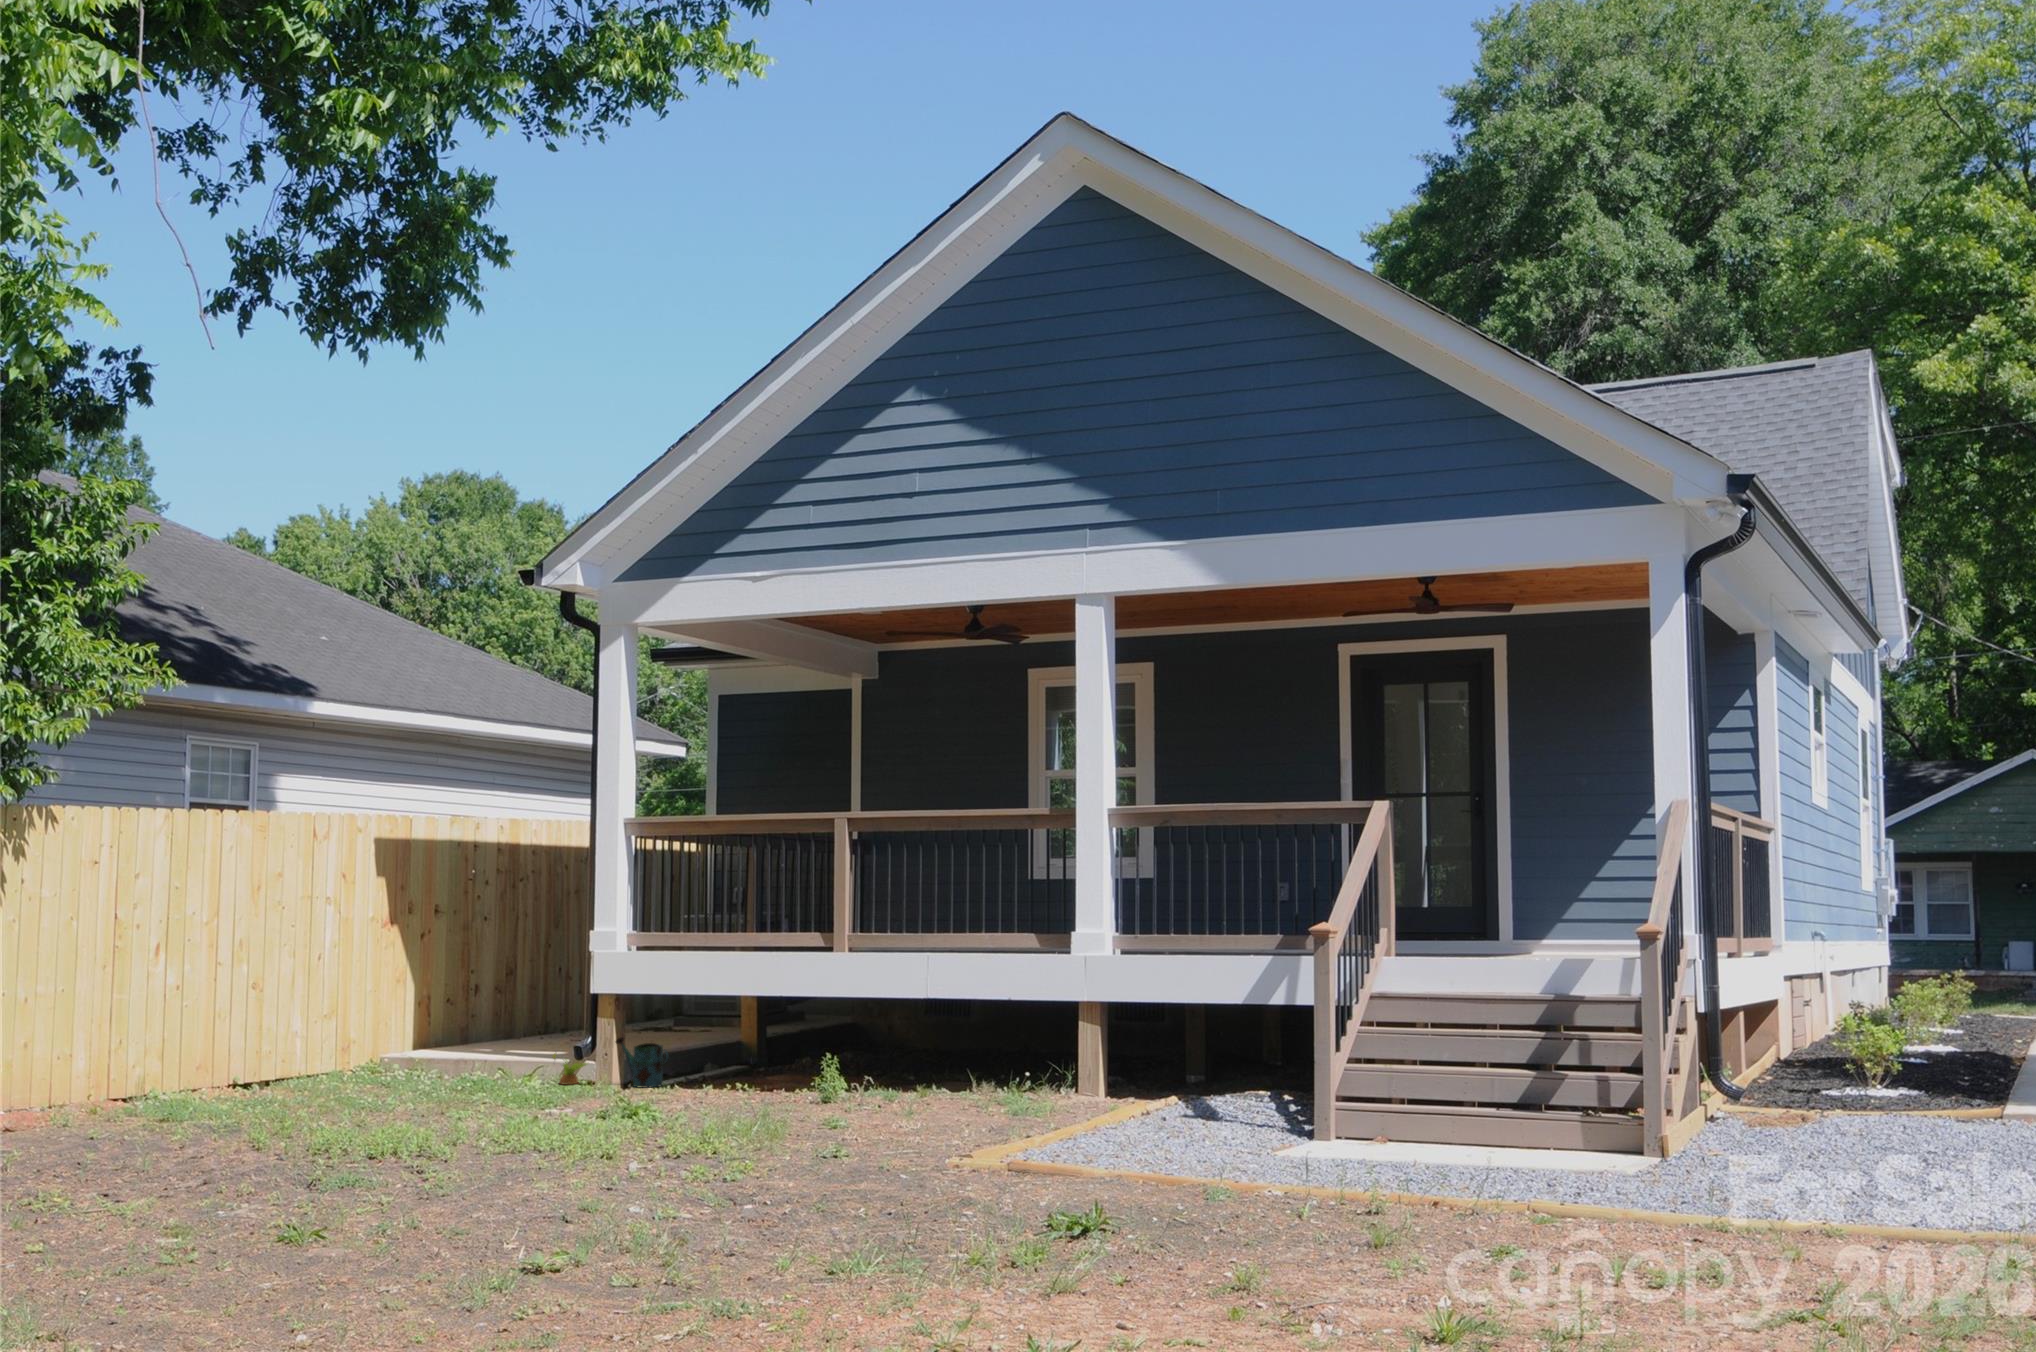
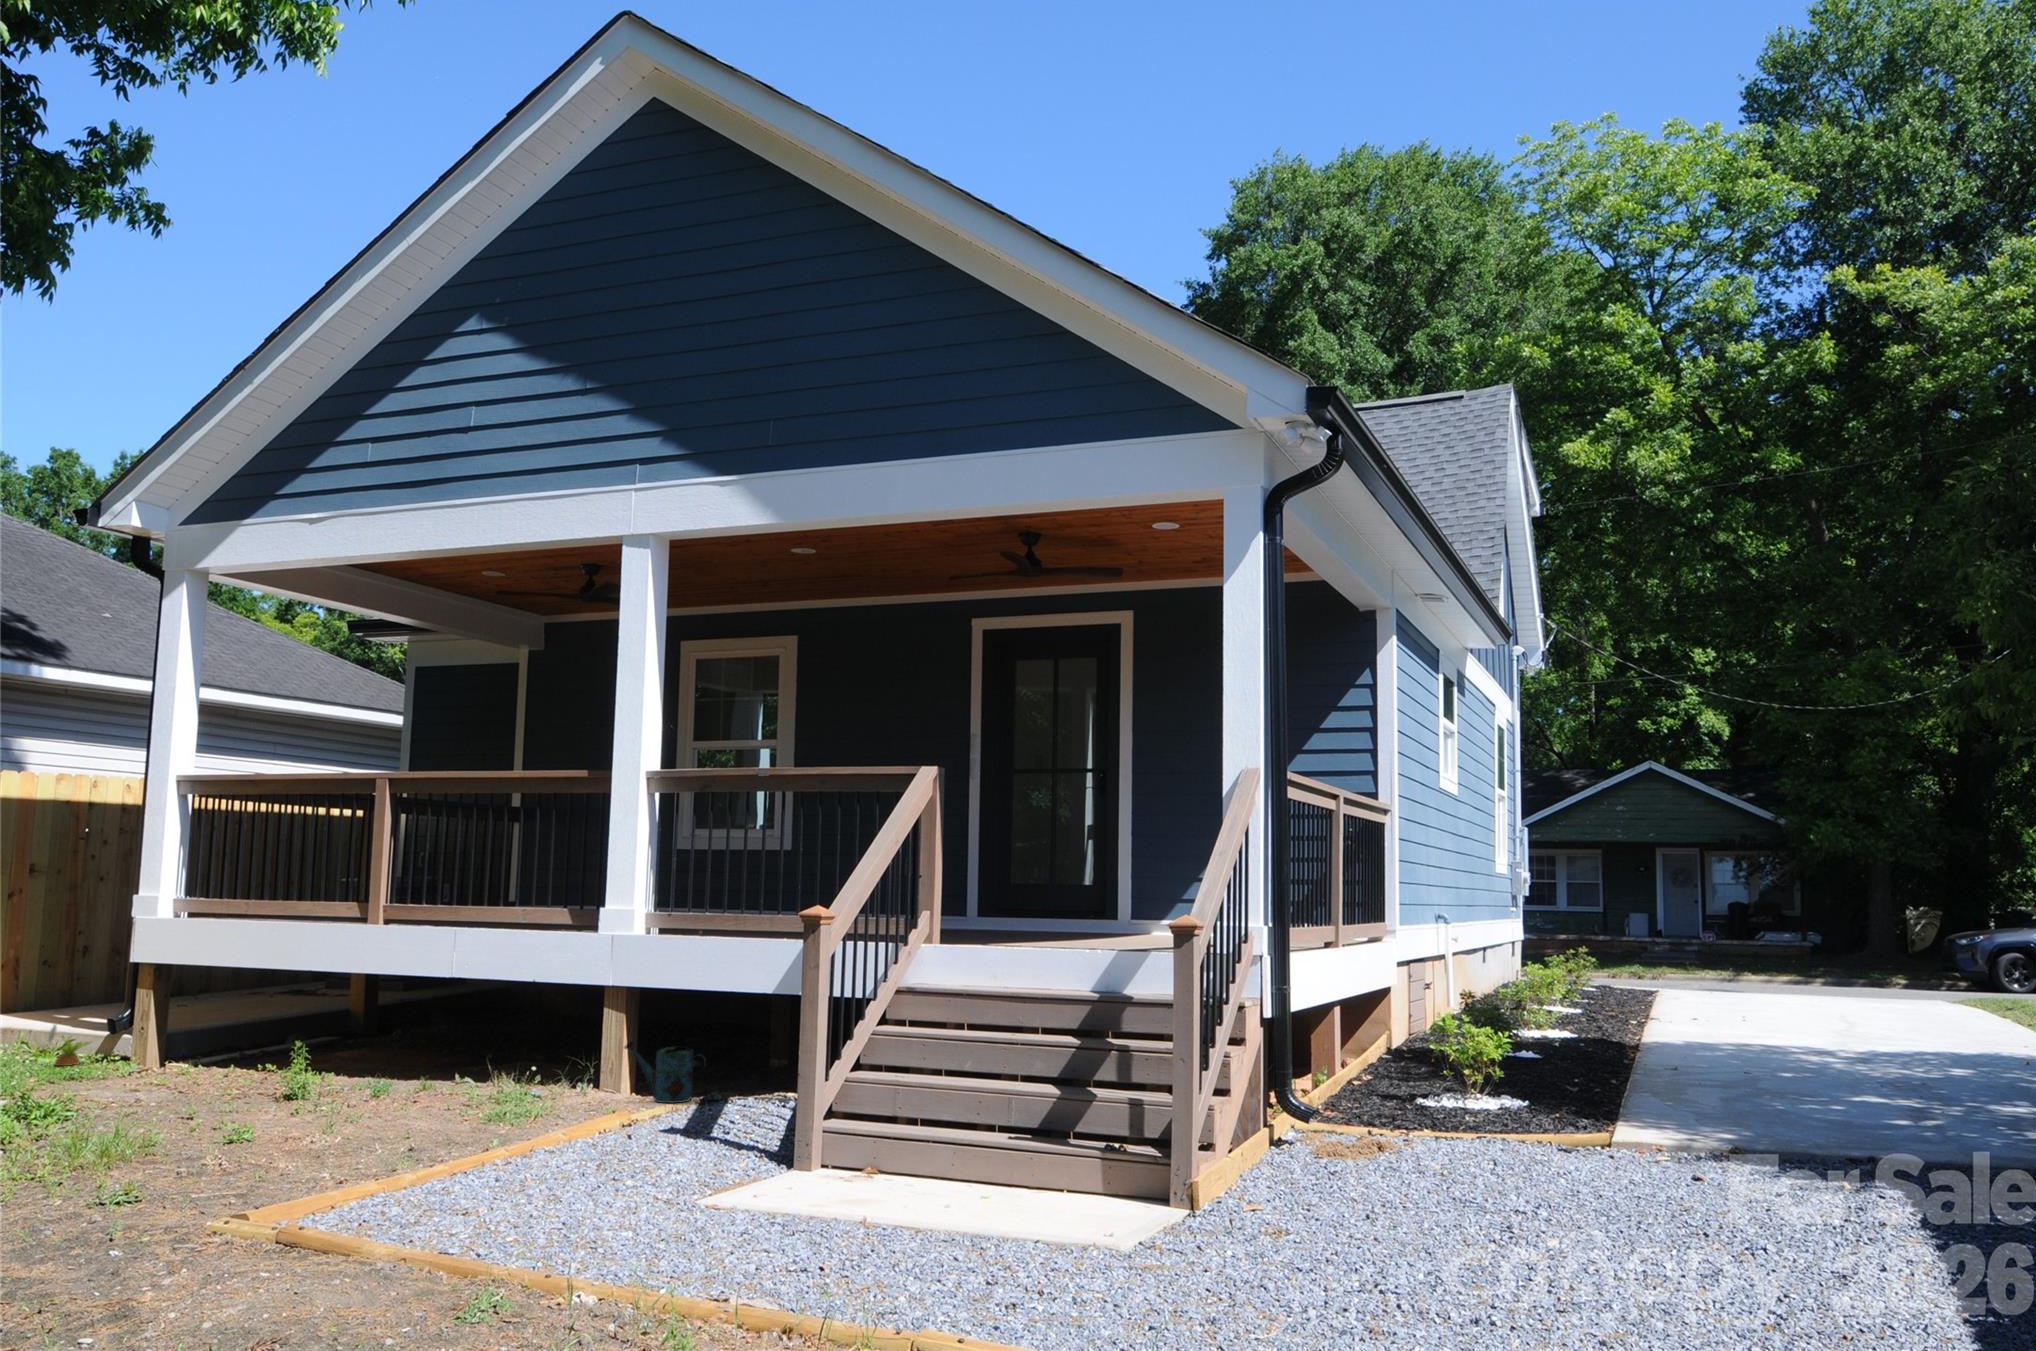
watering can: present [616,1037,669,1088] -> present [625,1040,705,1103]

